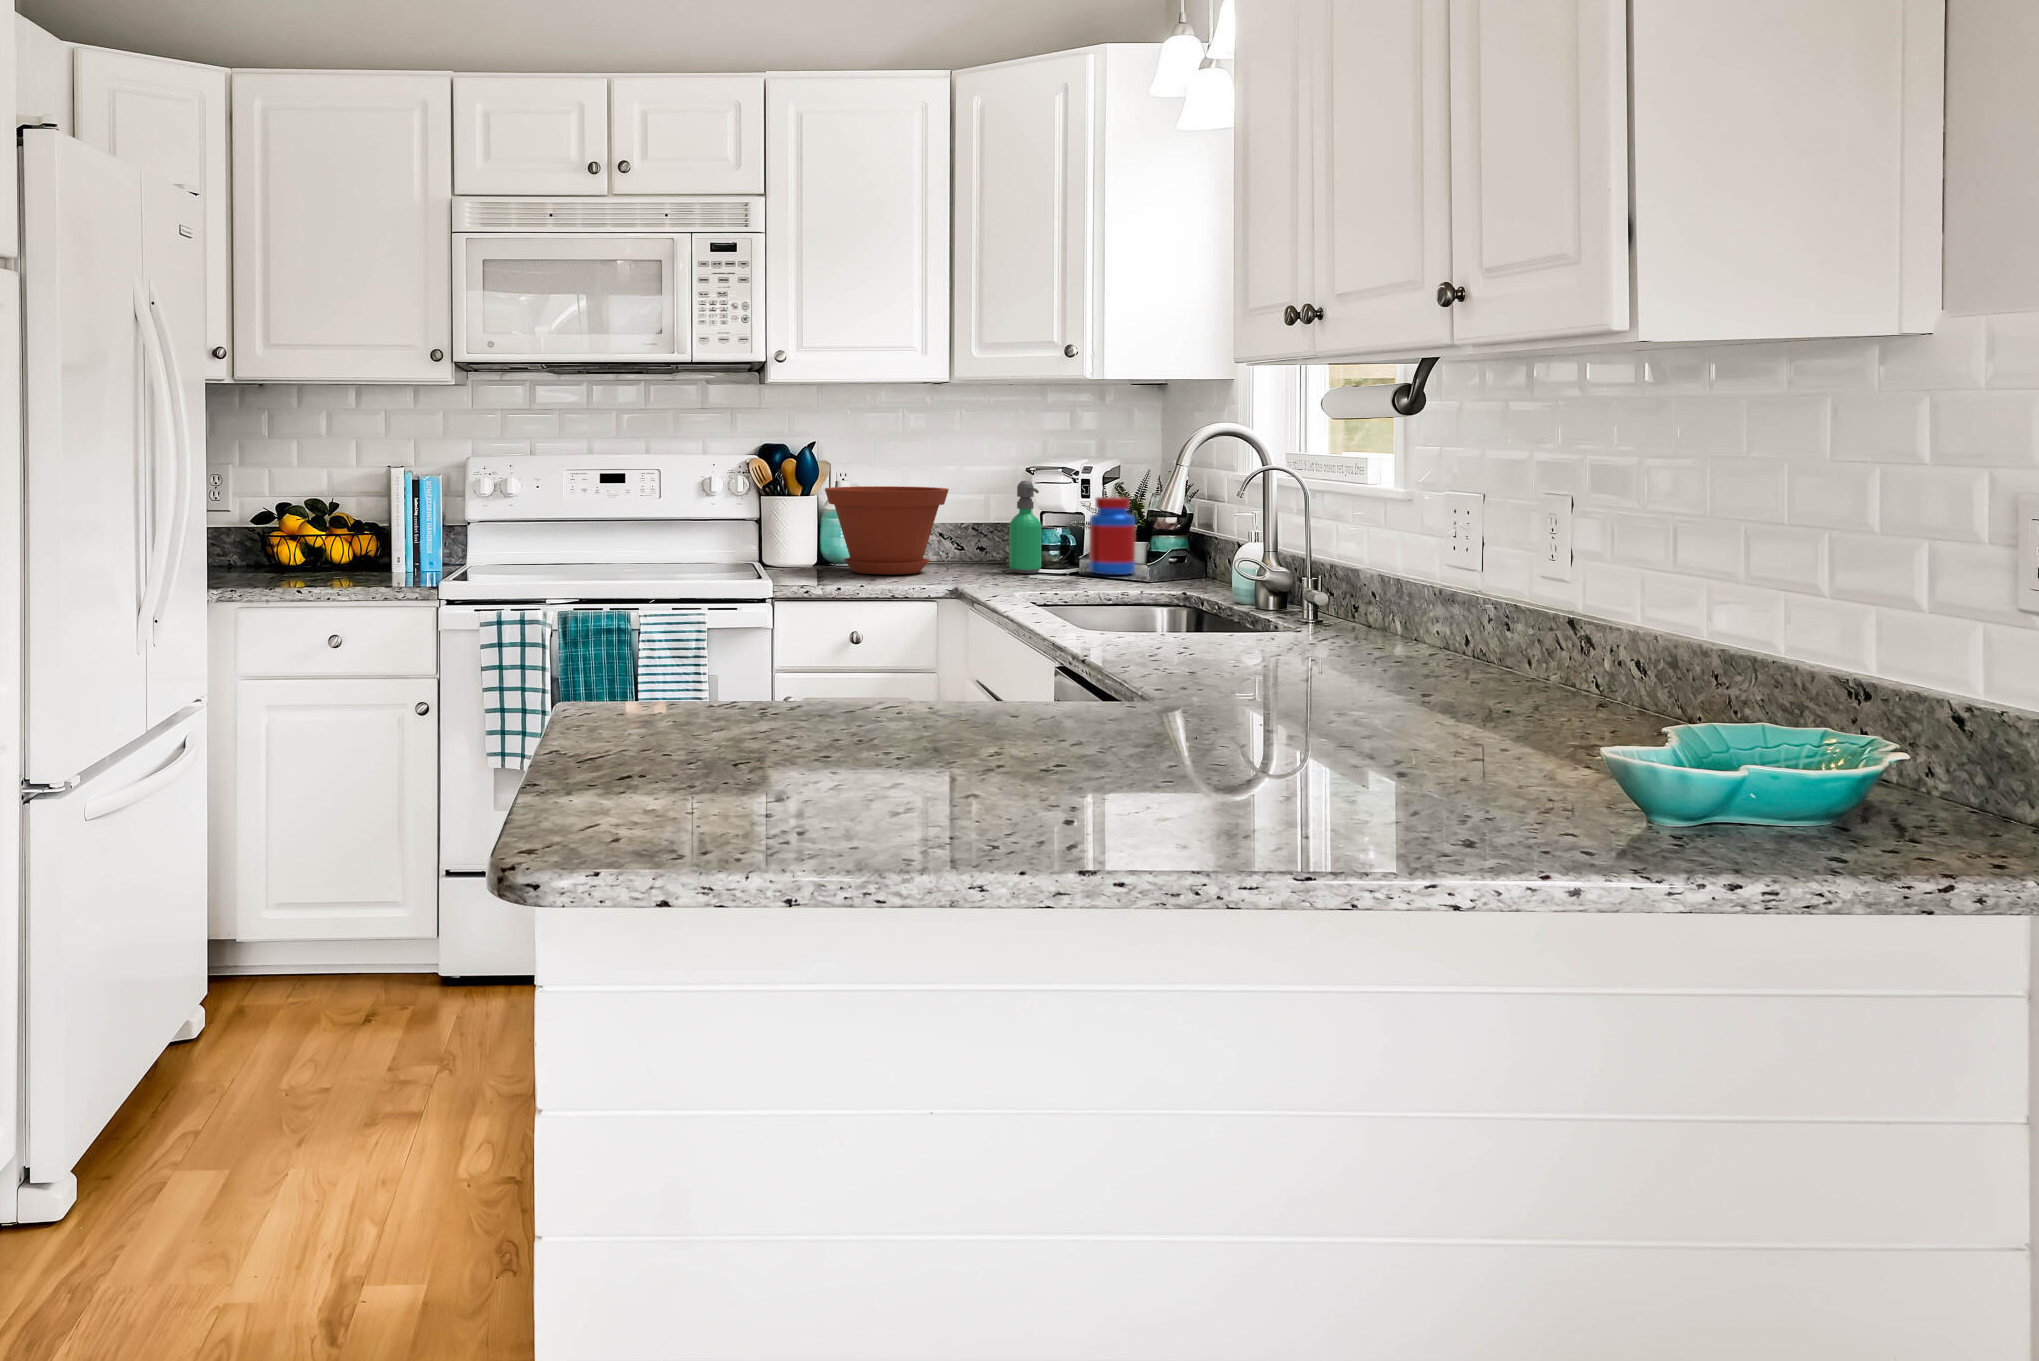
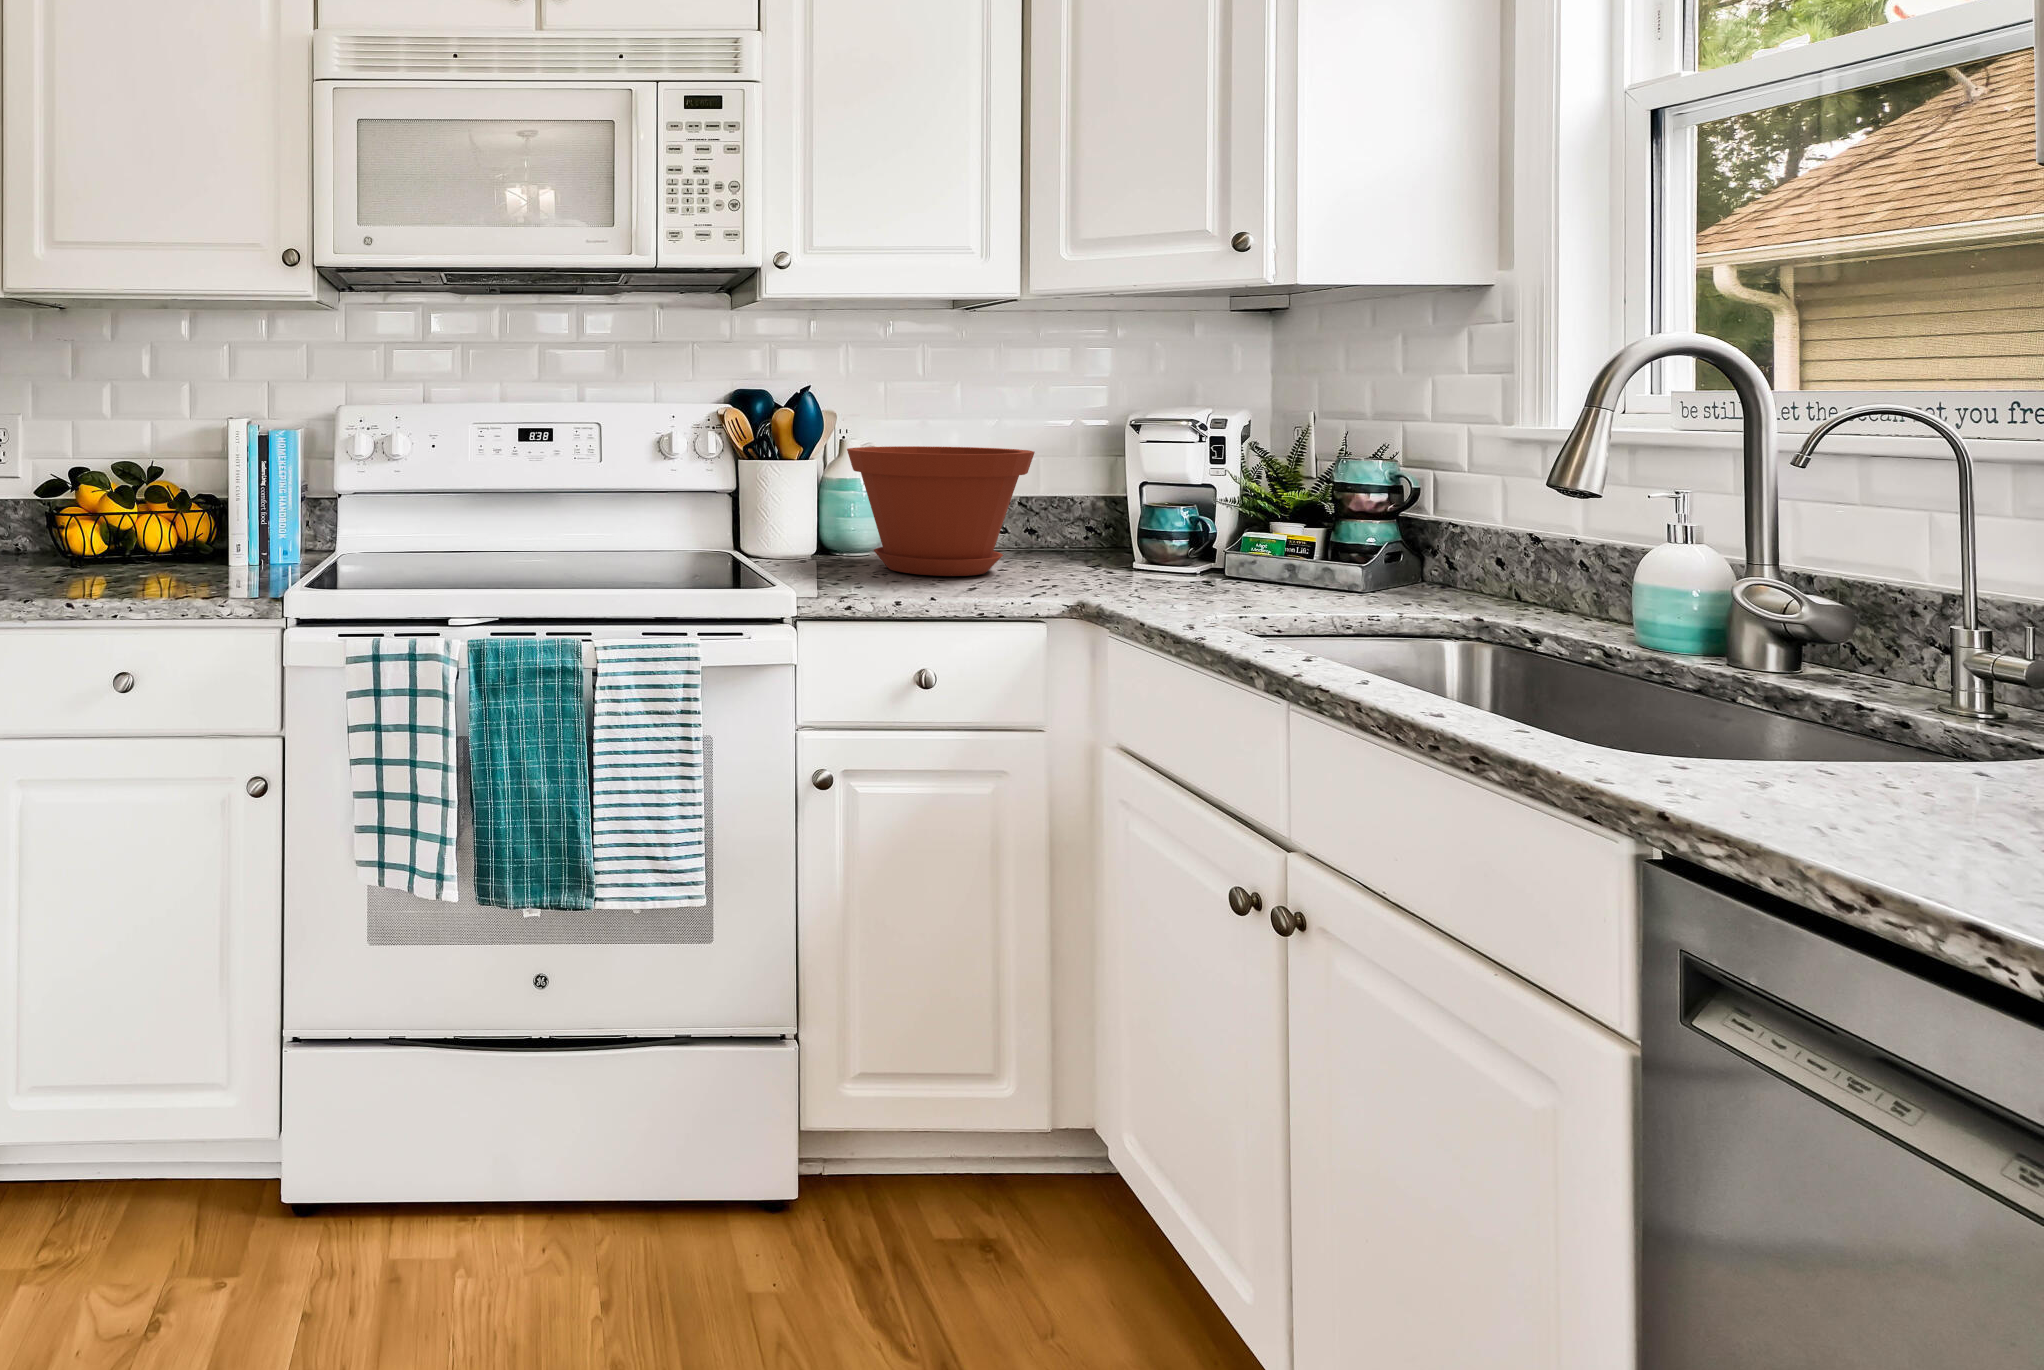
soap dispenser: present [1009,481,1041,574] -> none [1118,439,1175,575]
jar: present [1089,497,1135,575] -> none [1240,463,1317,579]

